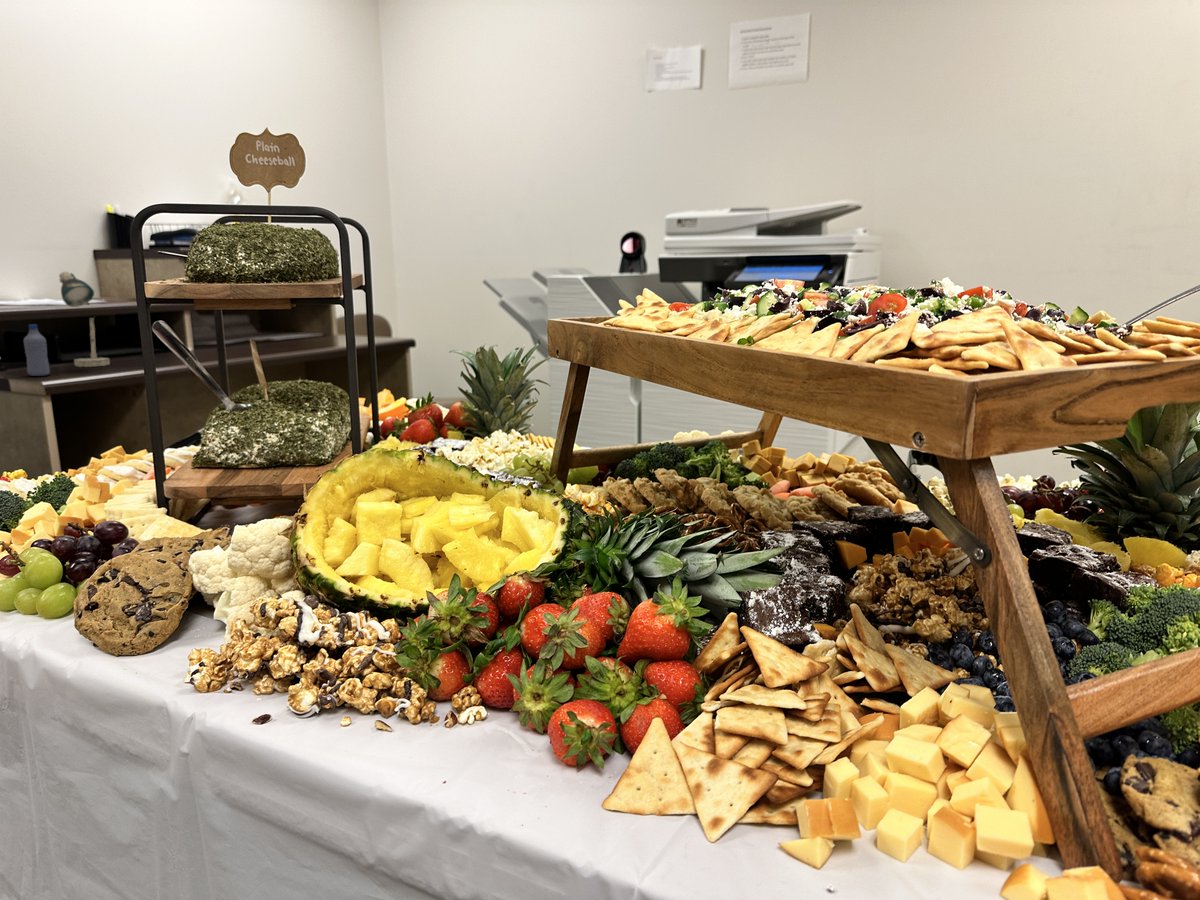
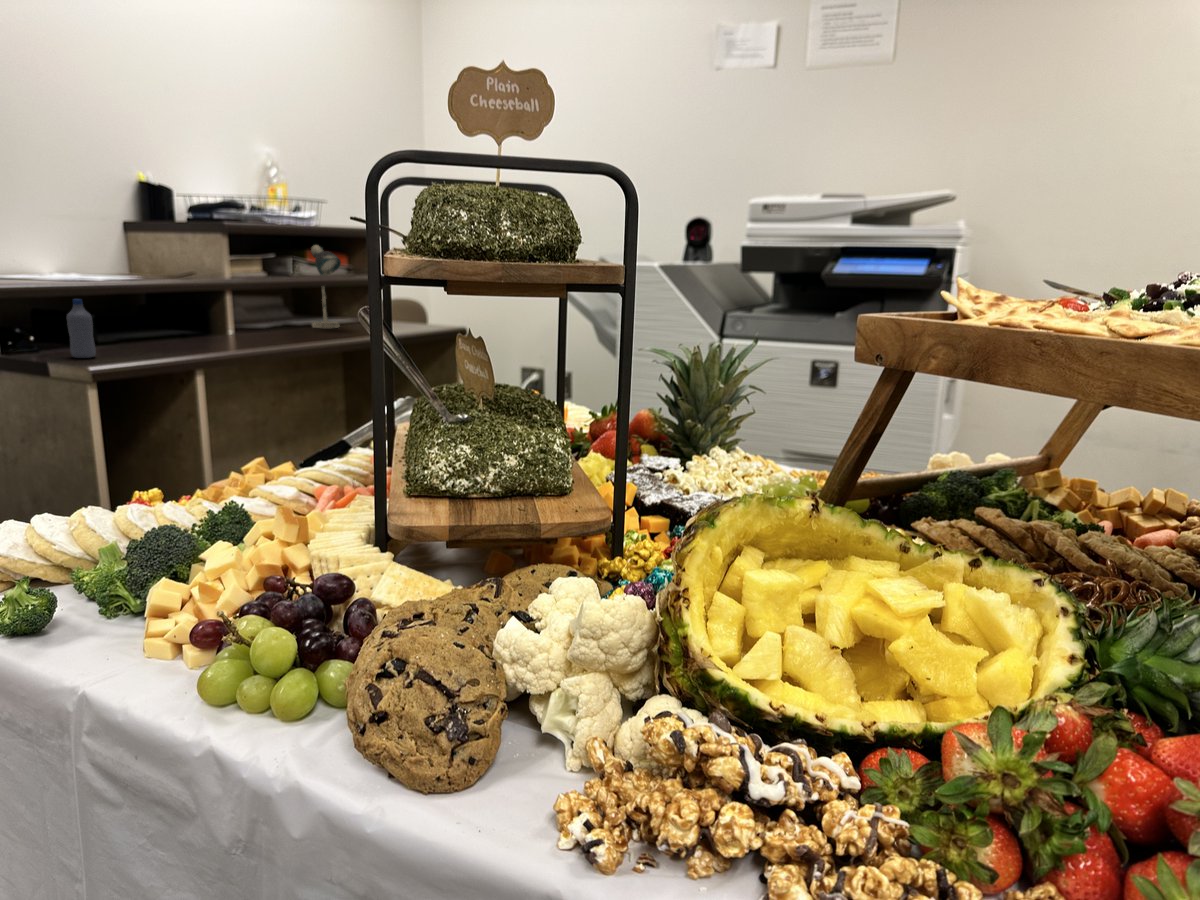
desk lamp: present [59,272,110,367] -> present [311,245,341,328]

